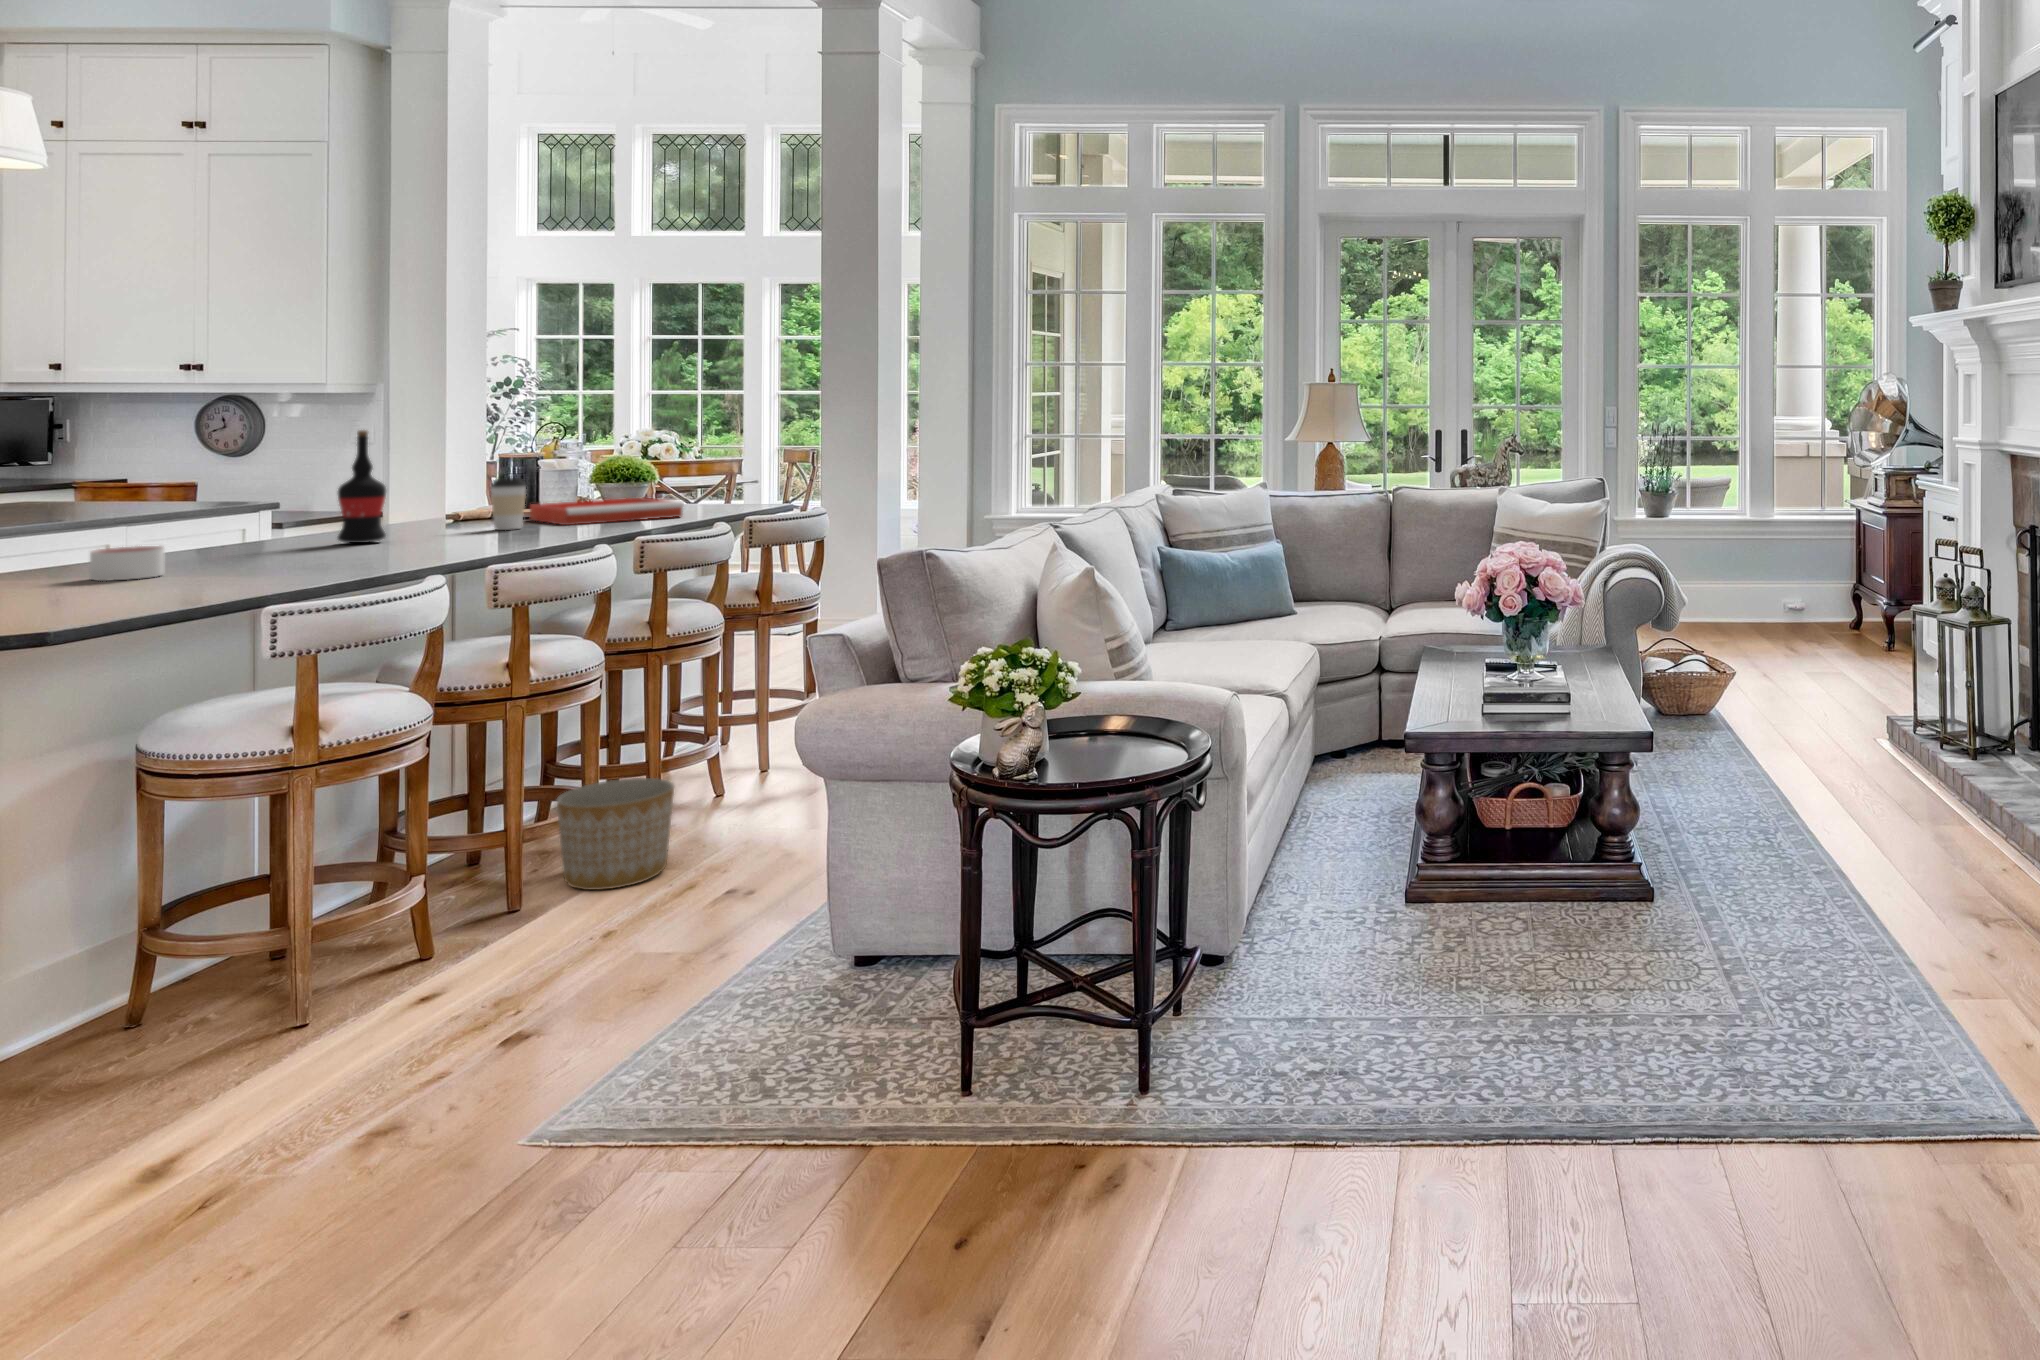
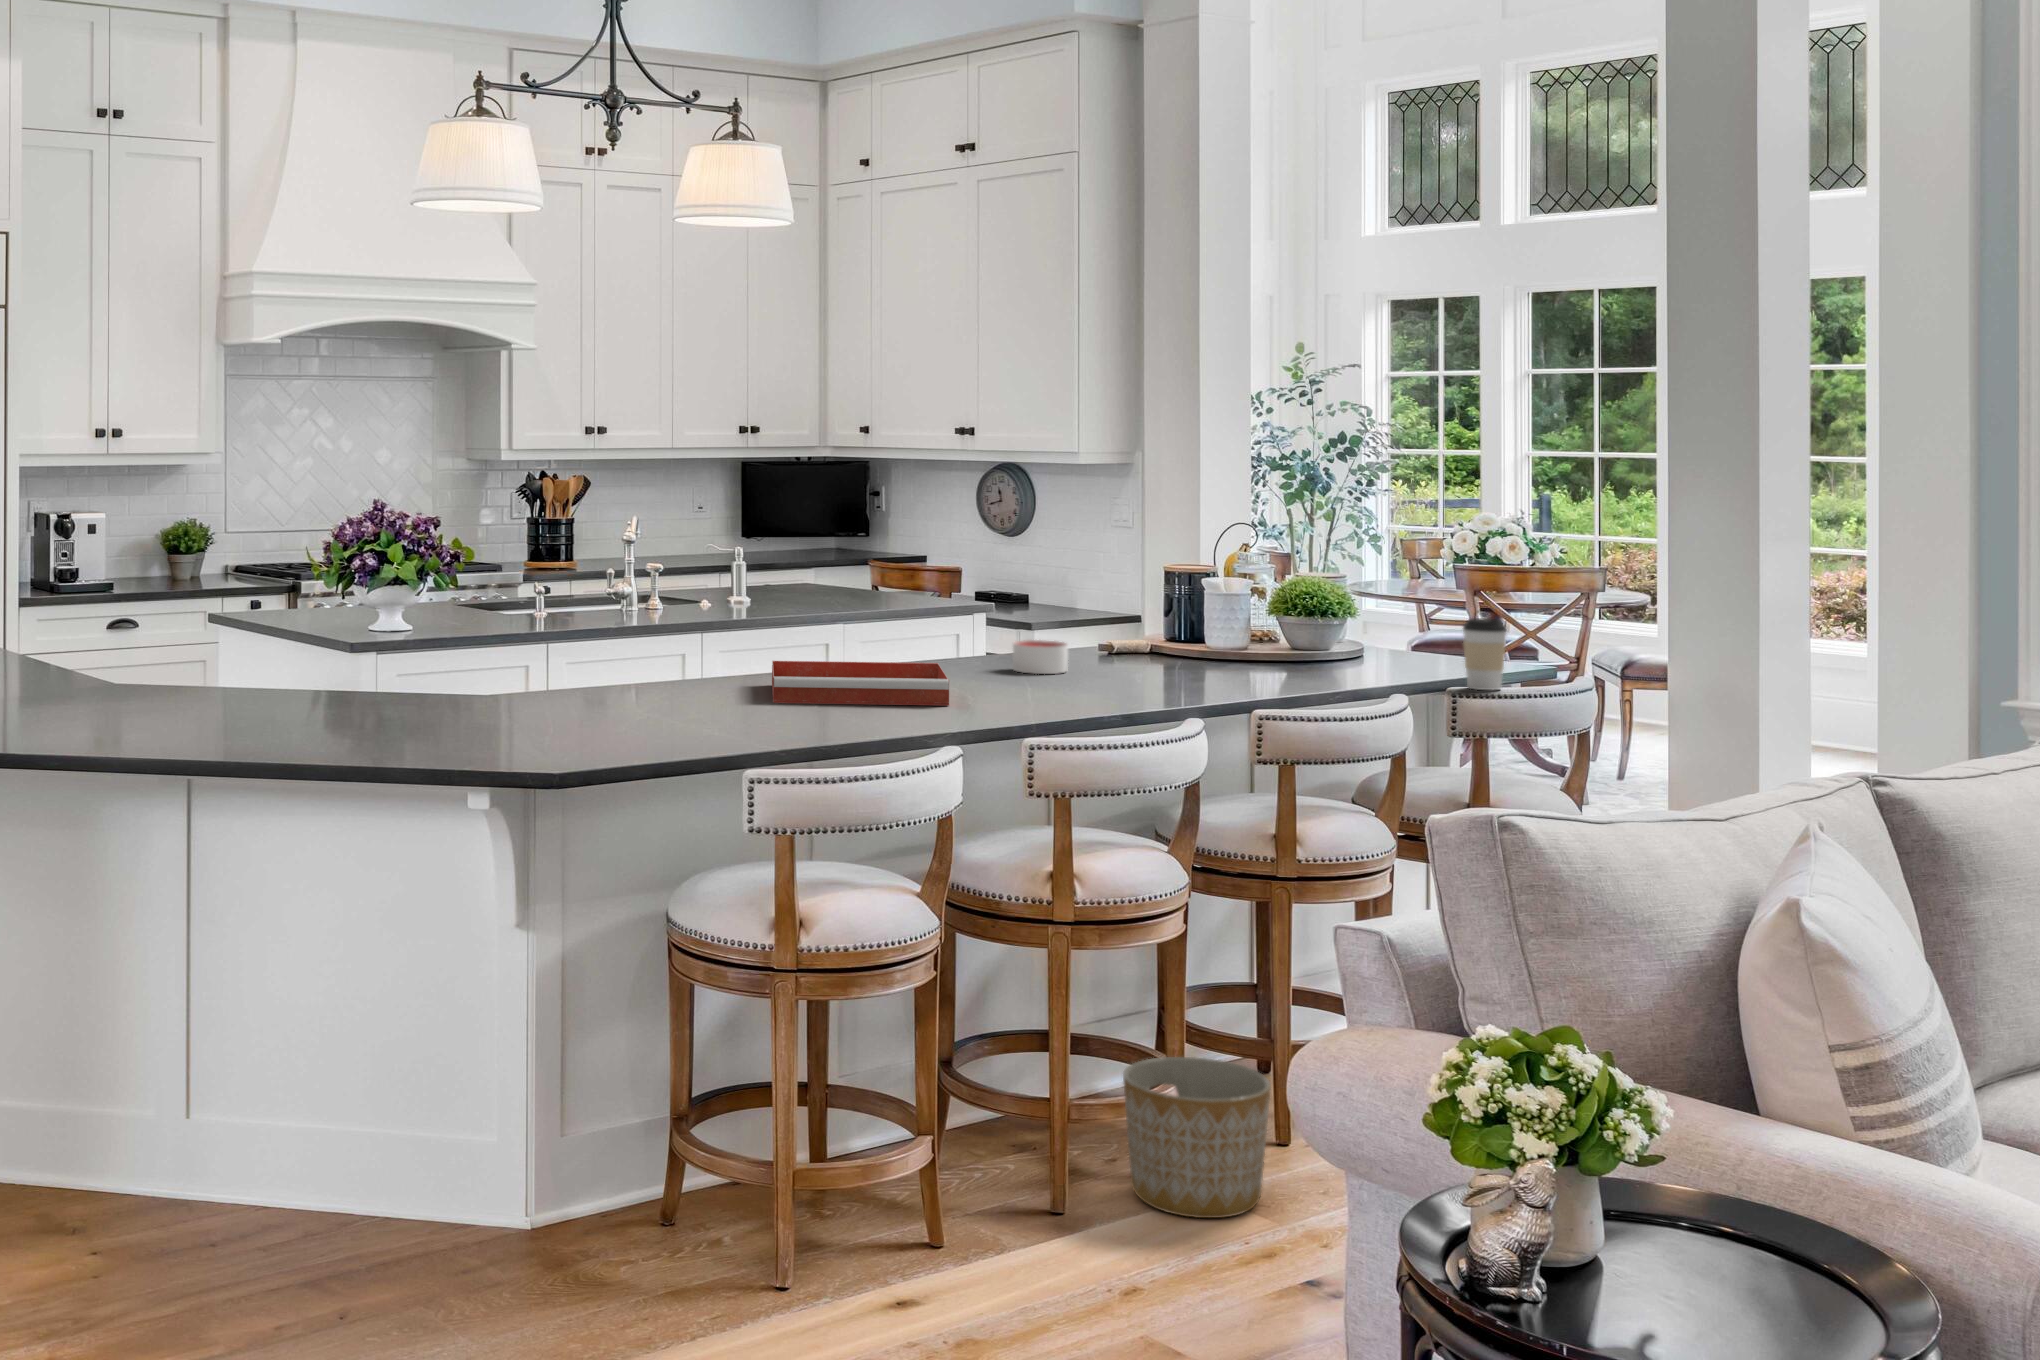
wine bottle: present [338,430,386,543] -> none [944,539,994,681]
coffee cup: present [491,478,526,530] -> present [1463,618,1506,690]
tray: present [530,497,684,525] -> present [772,661,949,706]
candle: present [90,546,165,581] -> present [1013,640,1068,674]

